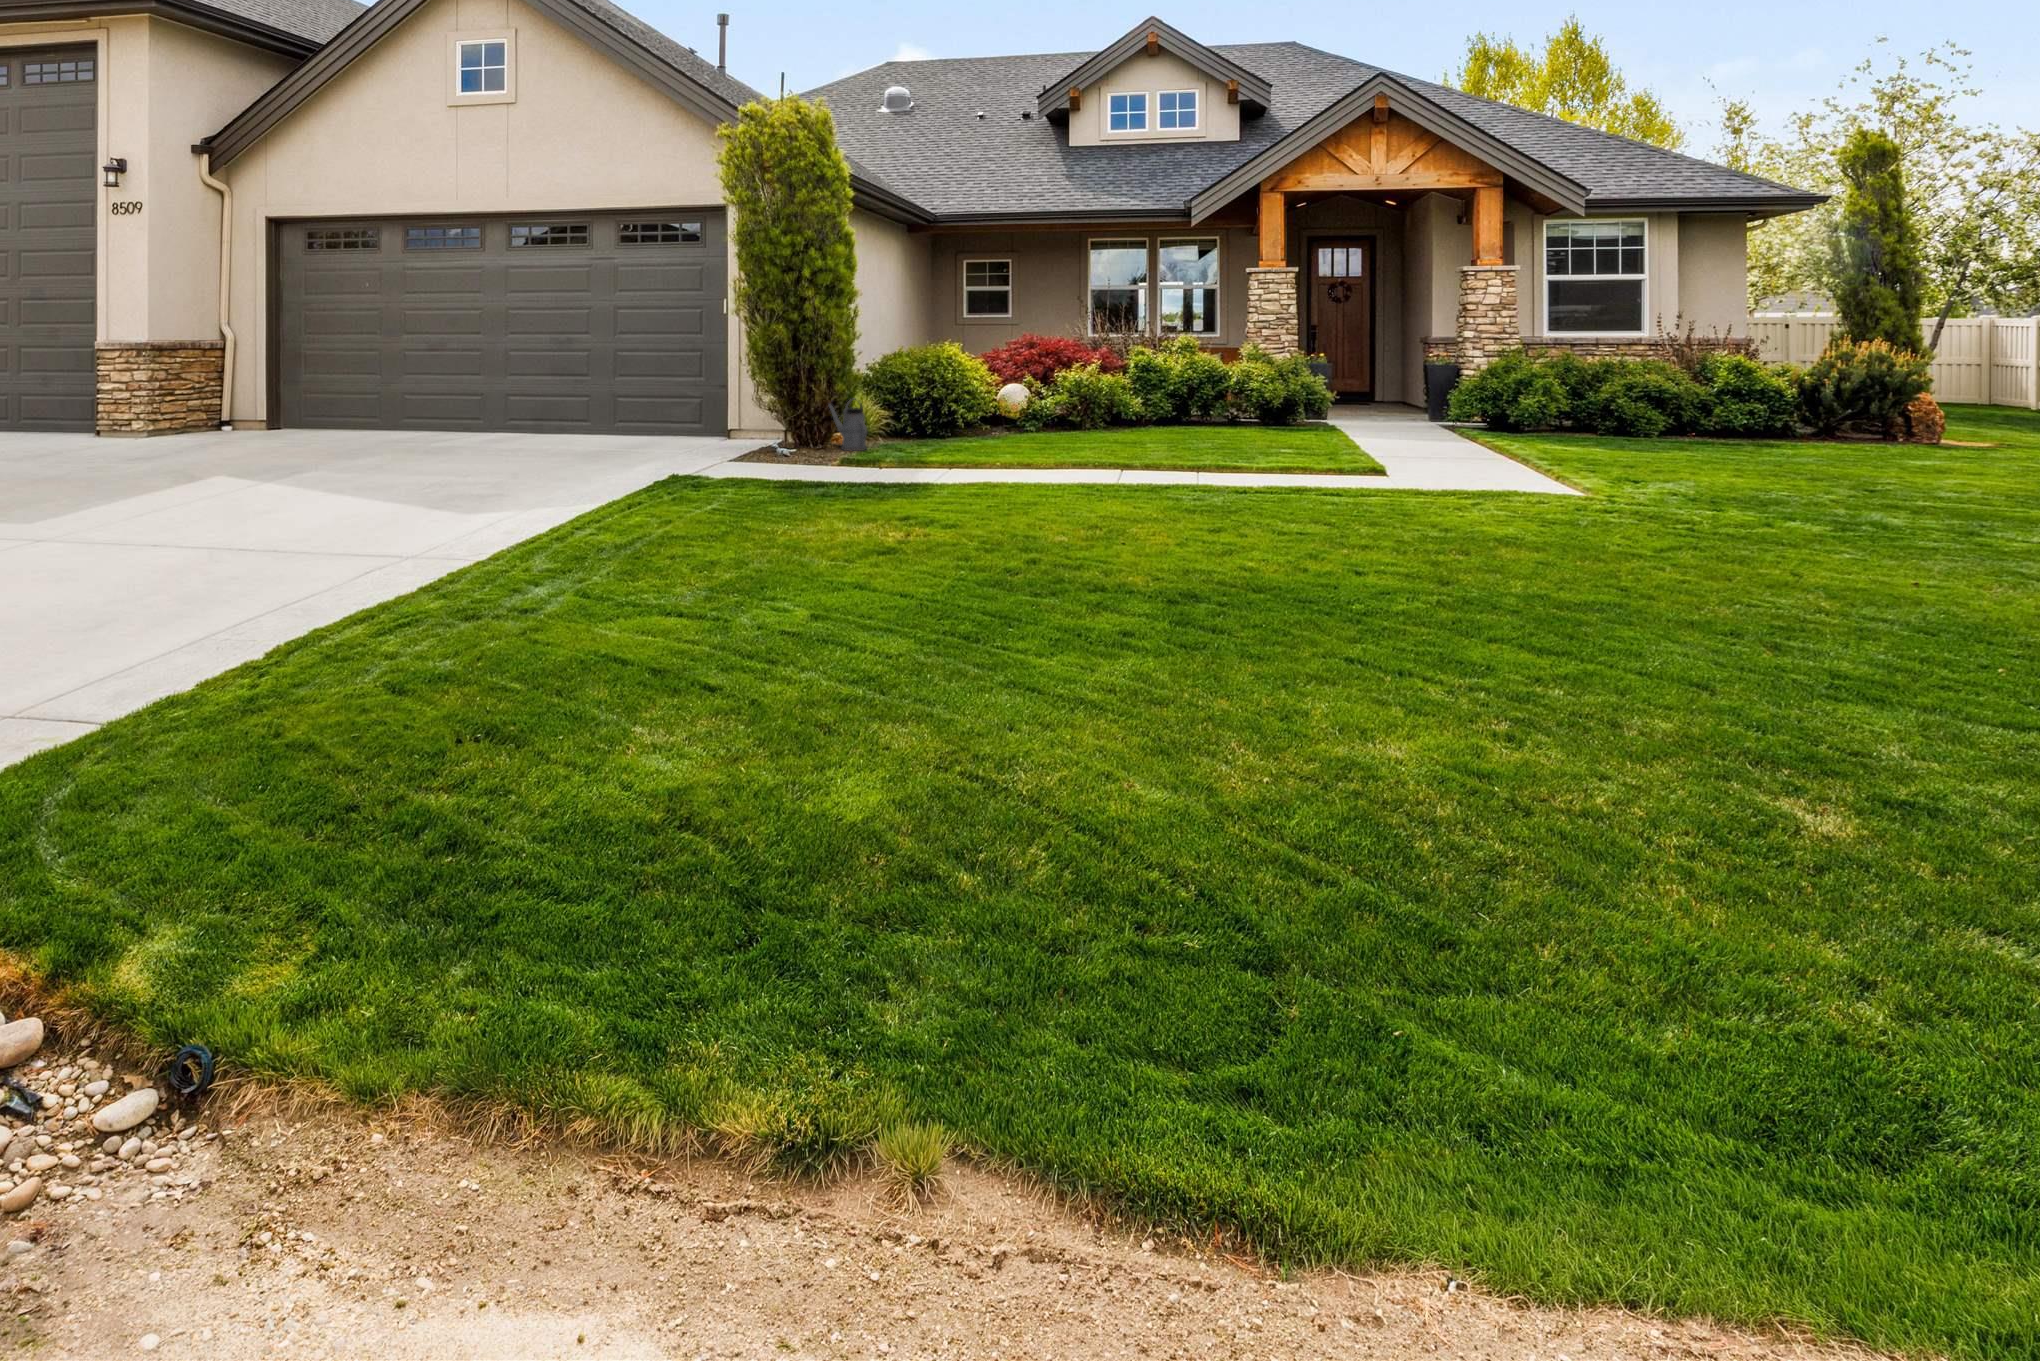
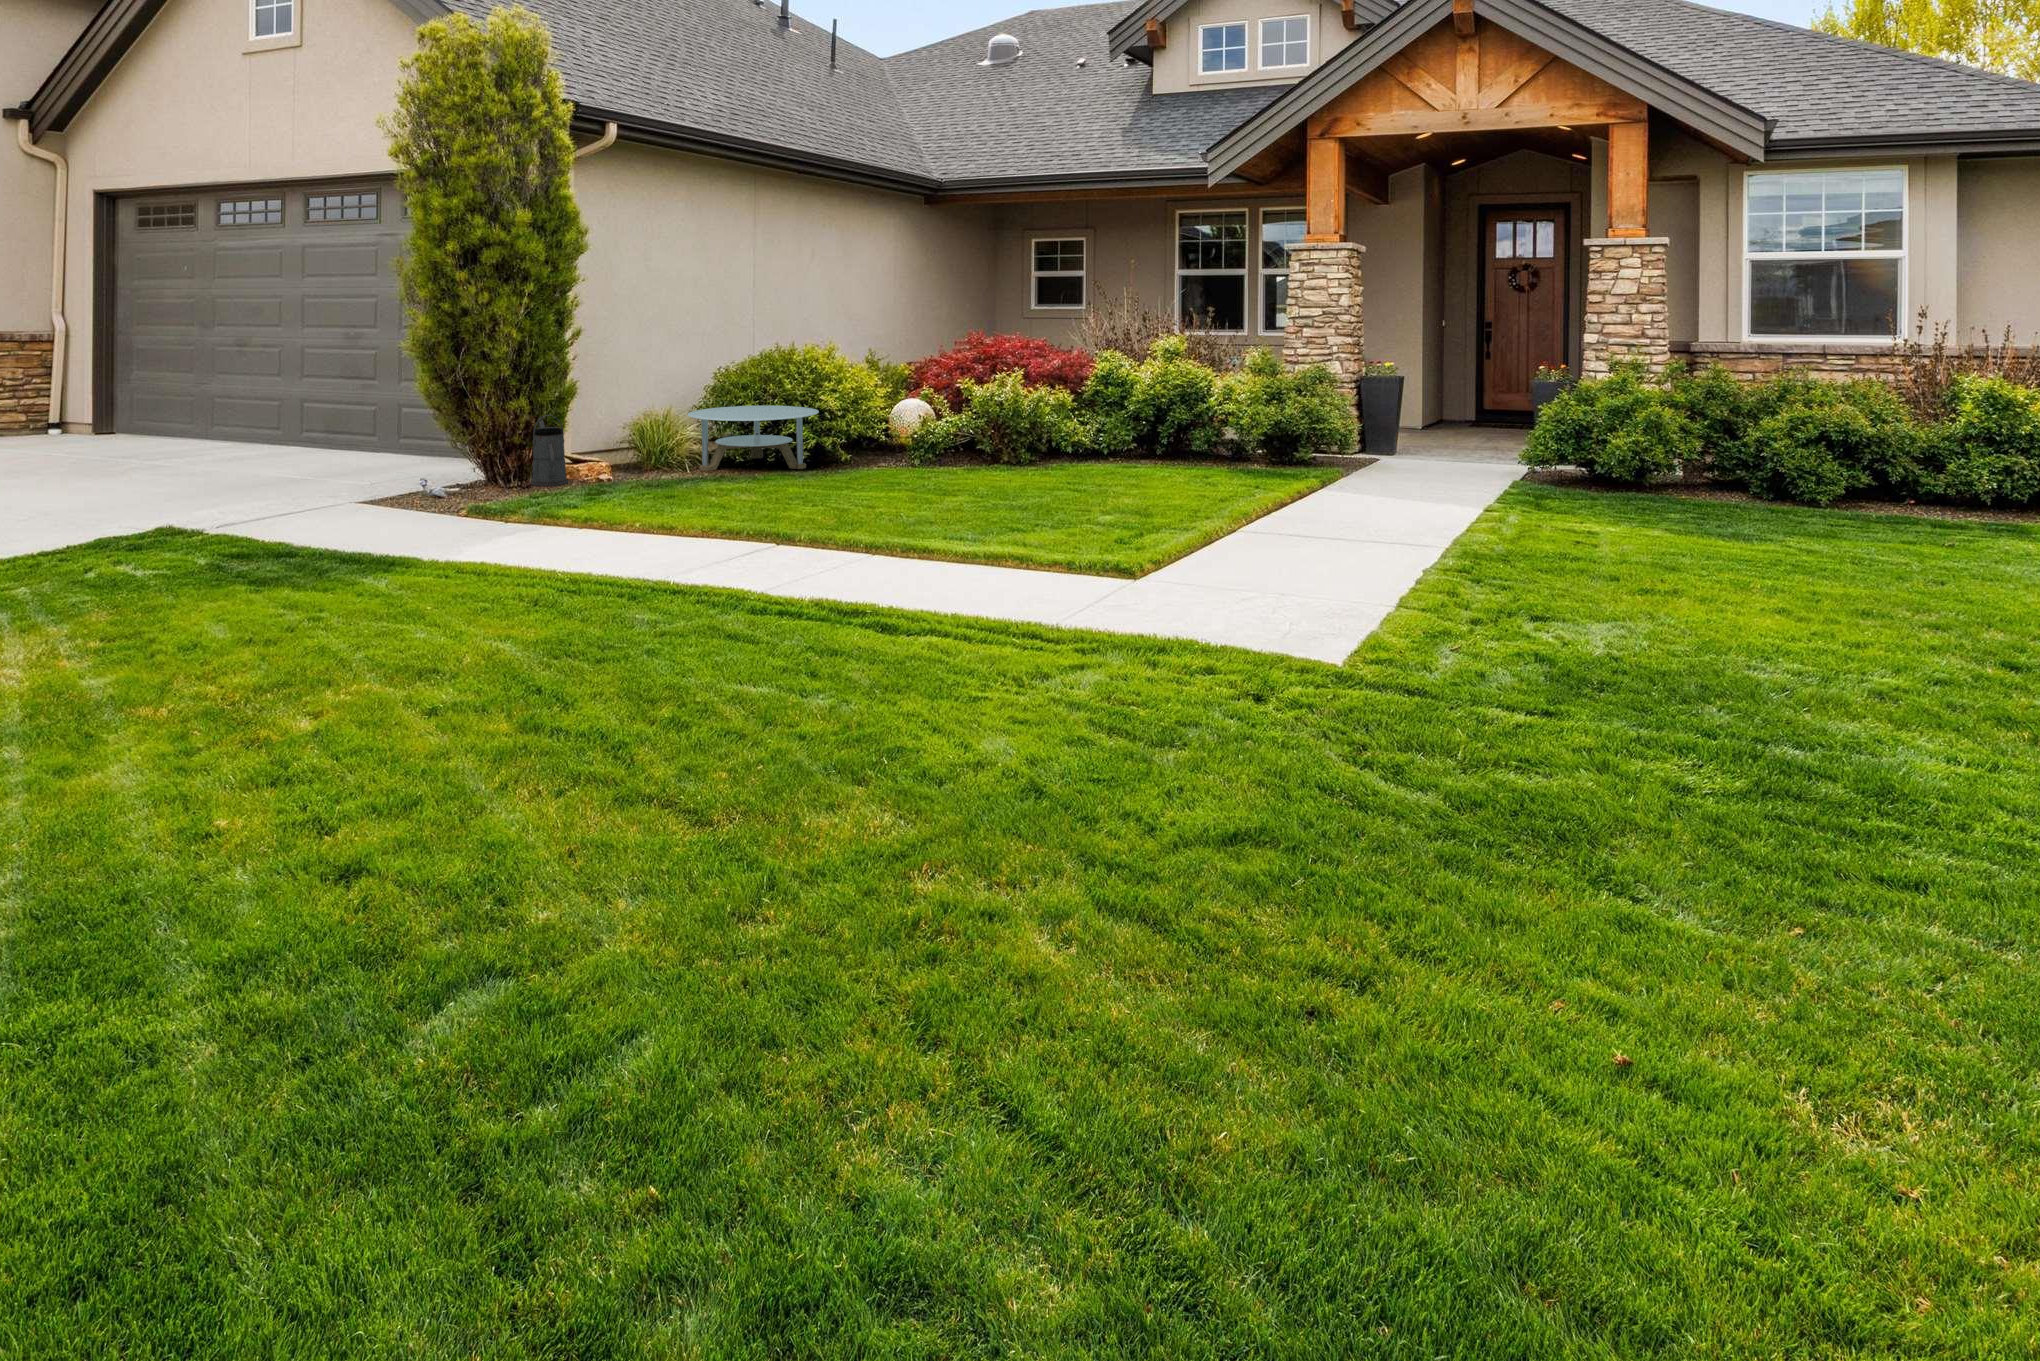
round table: none [909,390,1006,438] -> present [688,406,819,471]

